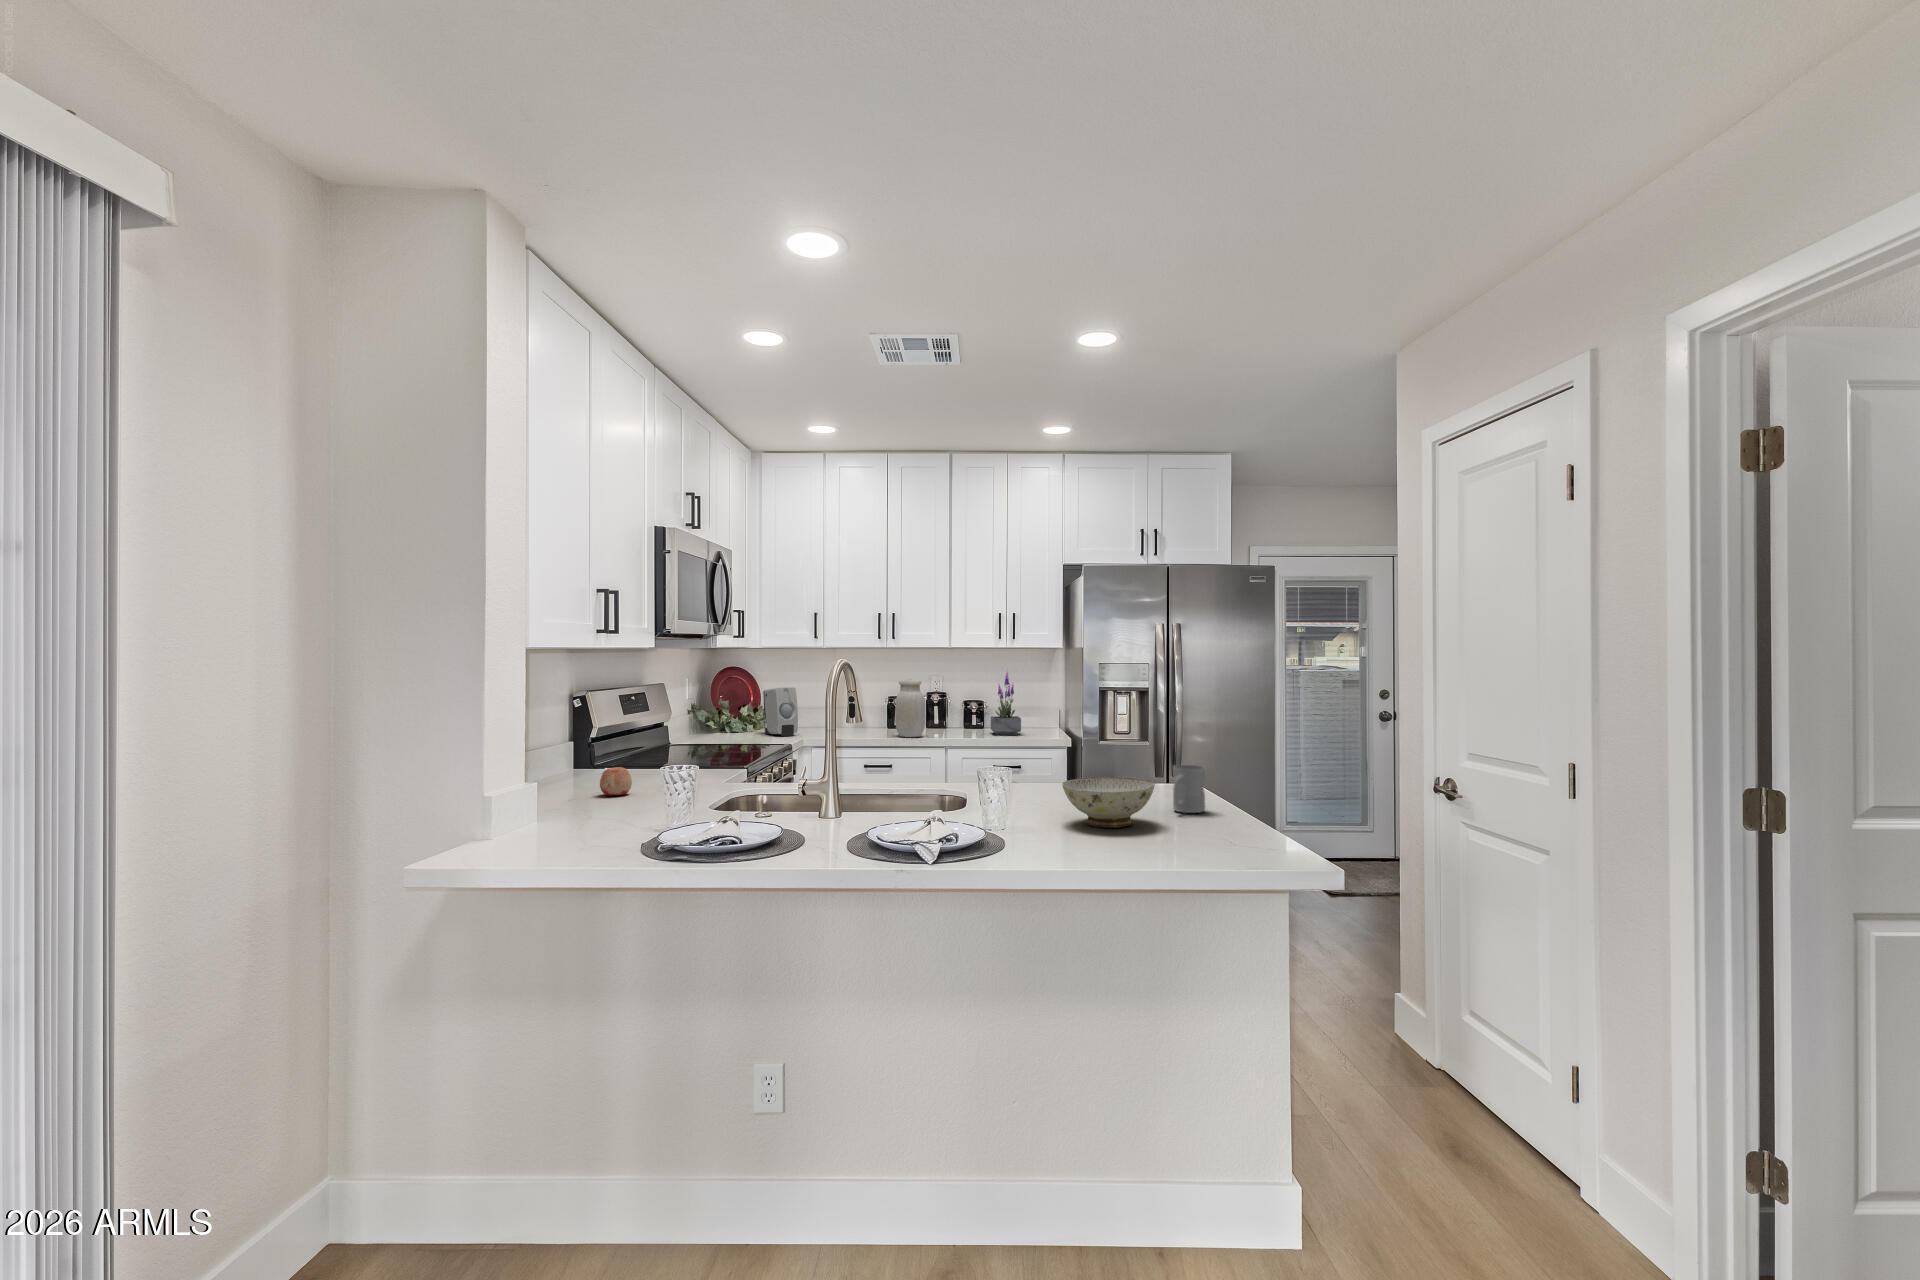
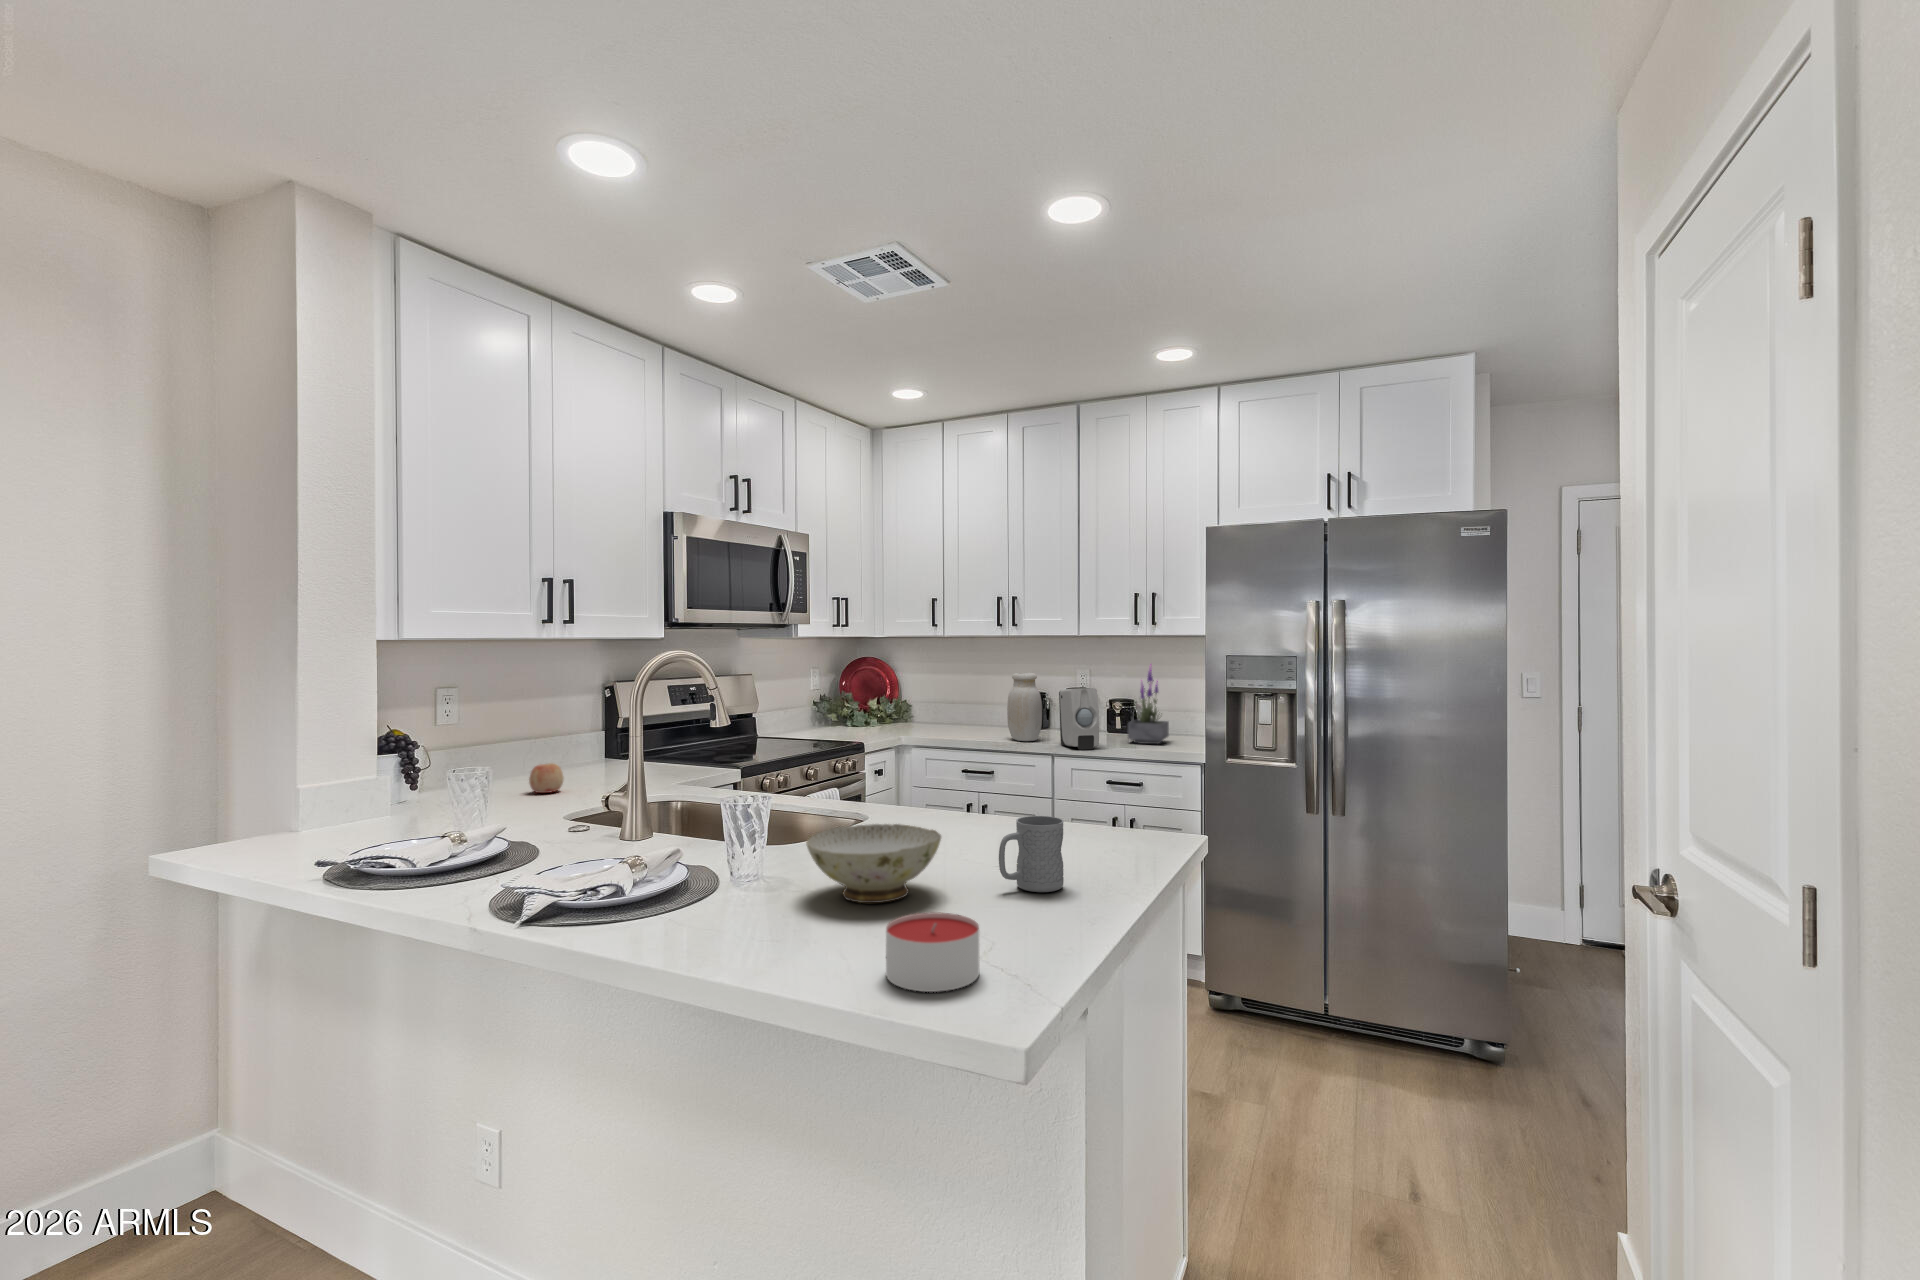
soap dispenser: present [763,687,798,736] -> present [1059,688,1099,750]
candle: none [1220,814,1281,855] -> present [886,912,979,992]

